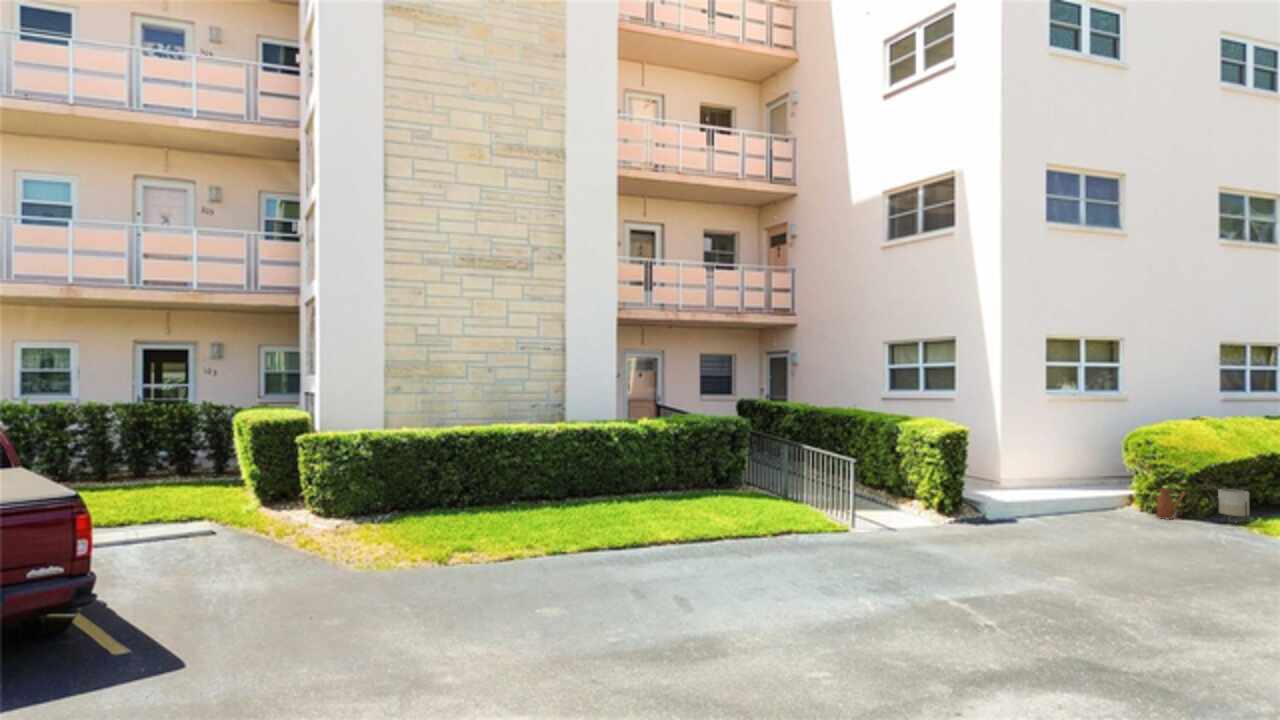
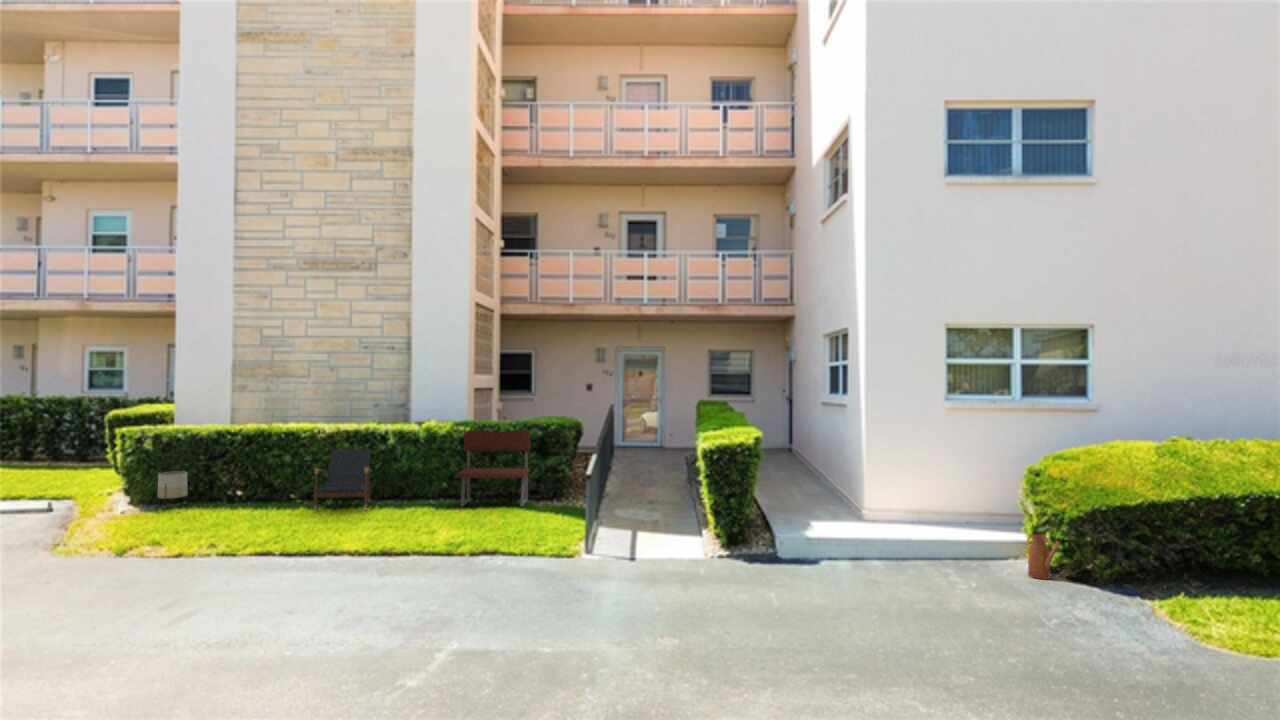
bench: none [664,424,734,498] -> present [456,430,530,506]
lounge chair: none [546,447,602,511] -> present [314,449,372,512]
planter: present [1218,489,1249,517] -> present [158,471,188,506]

